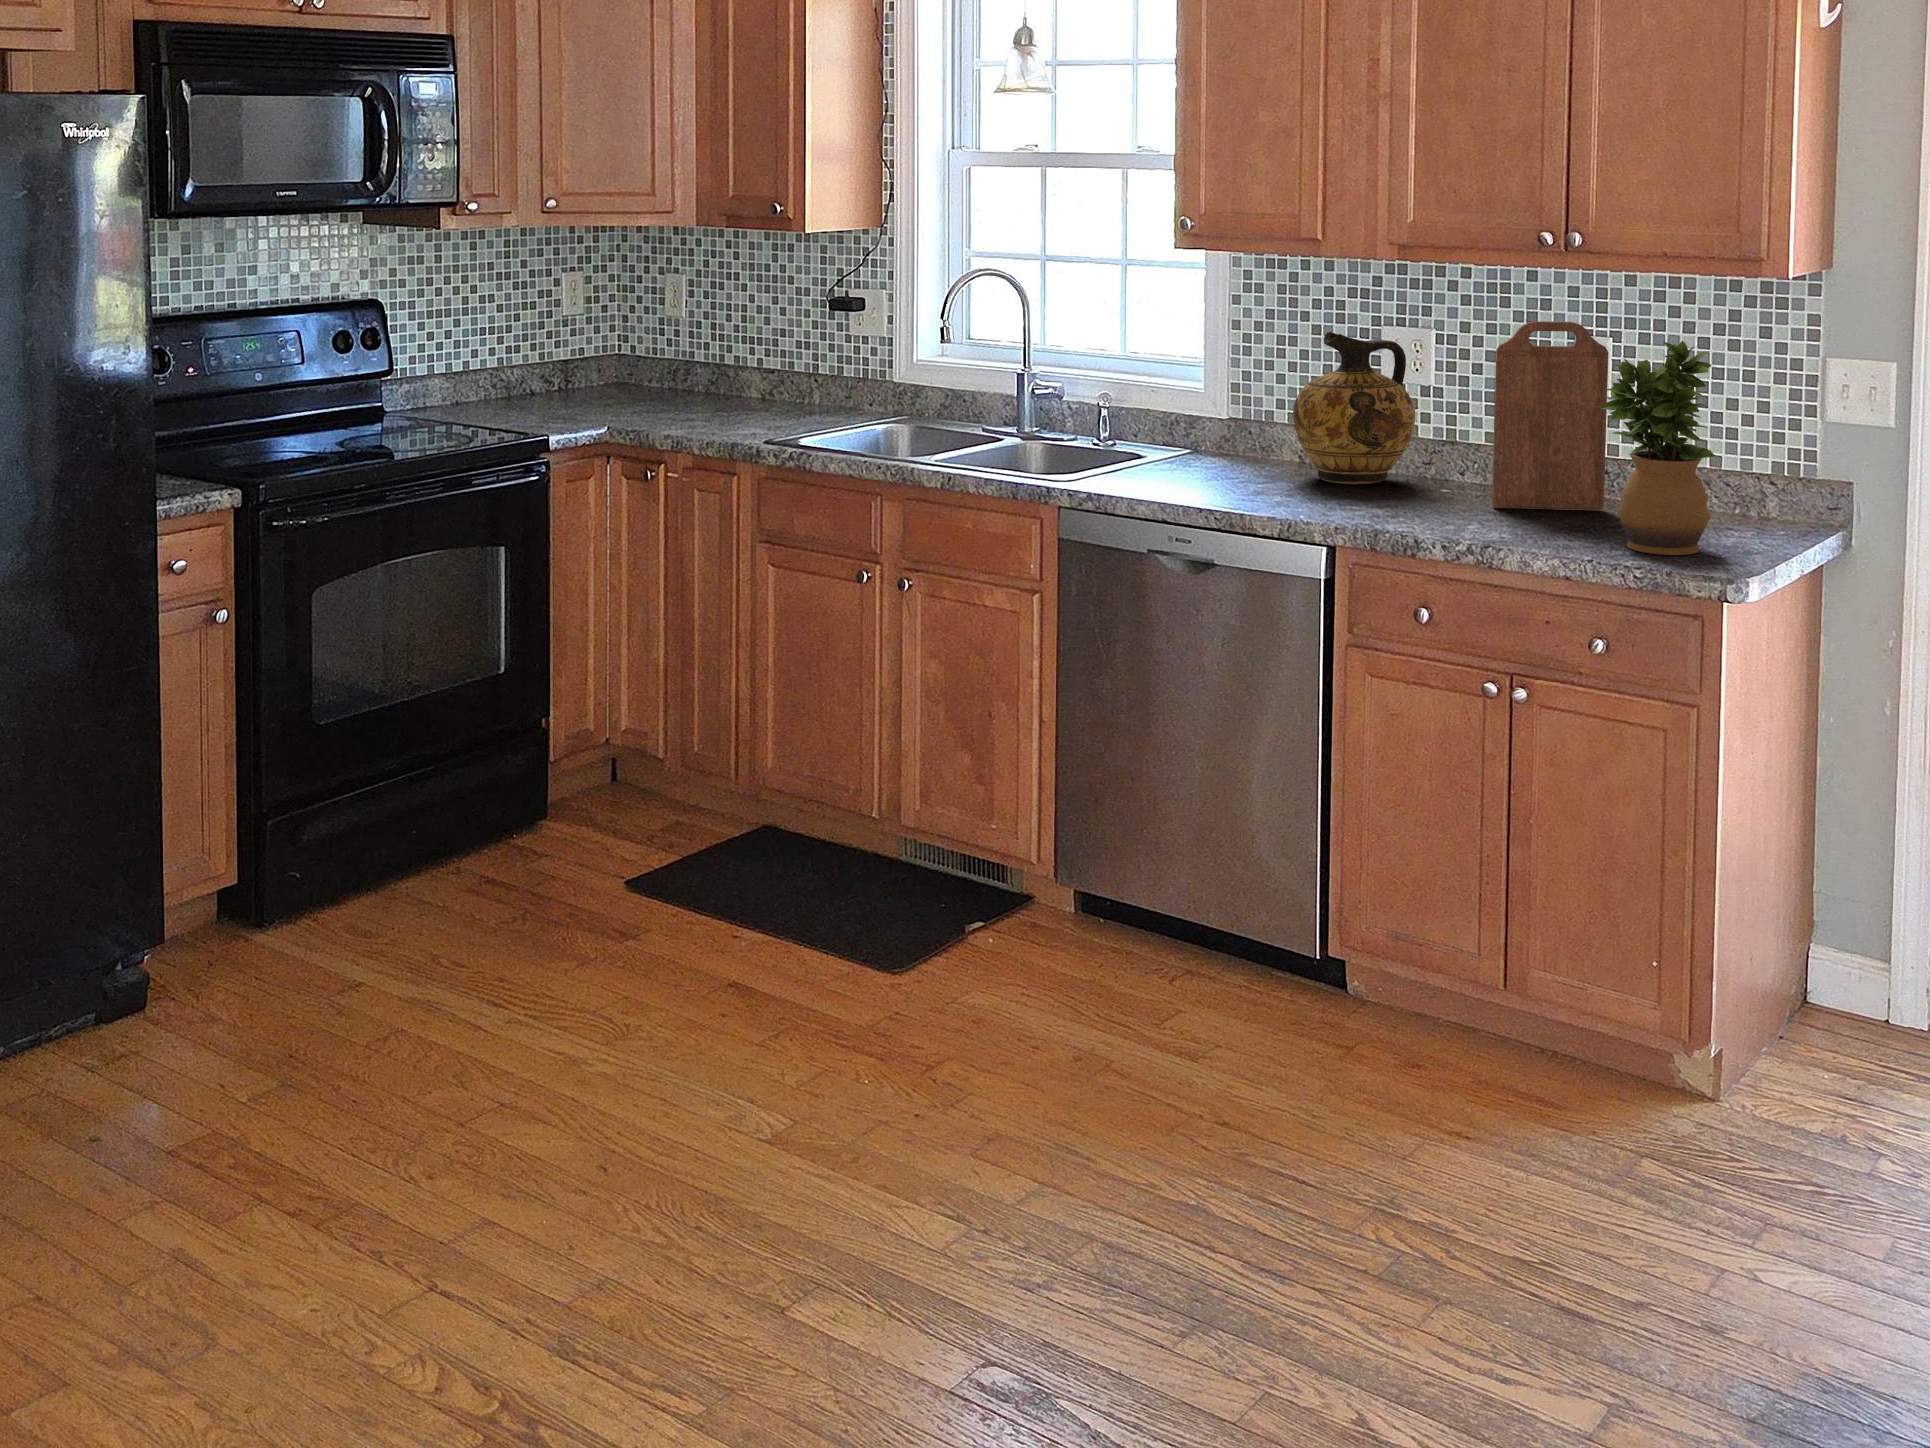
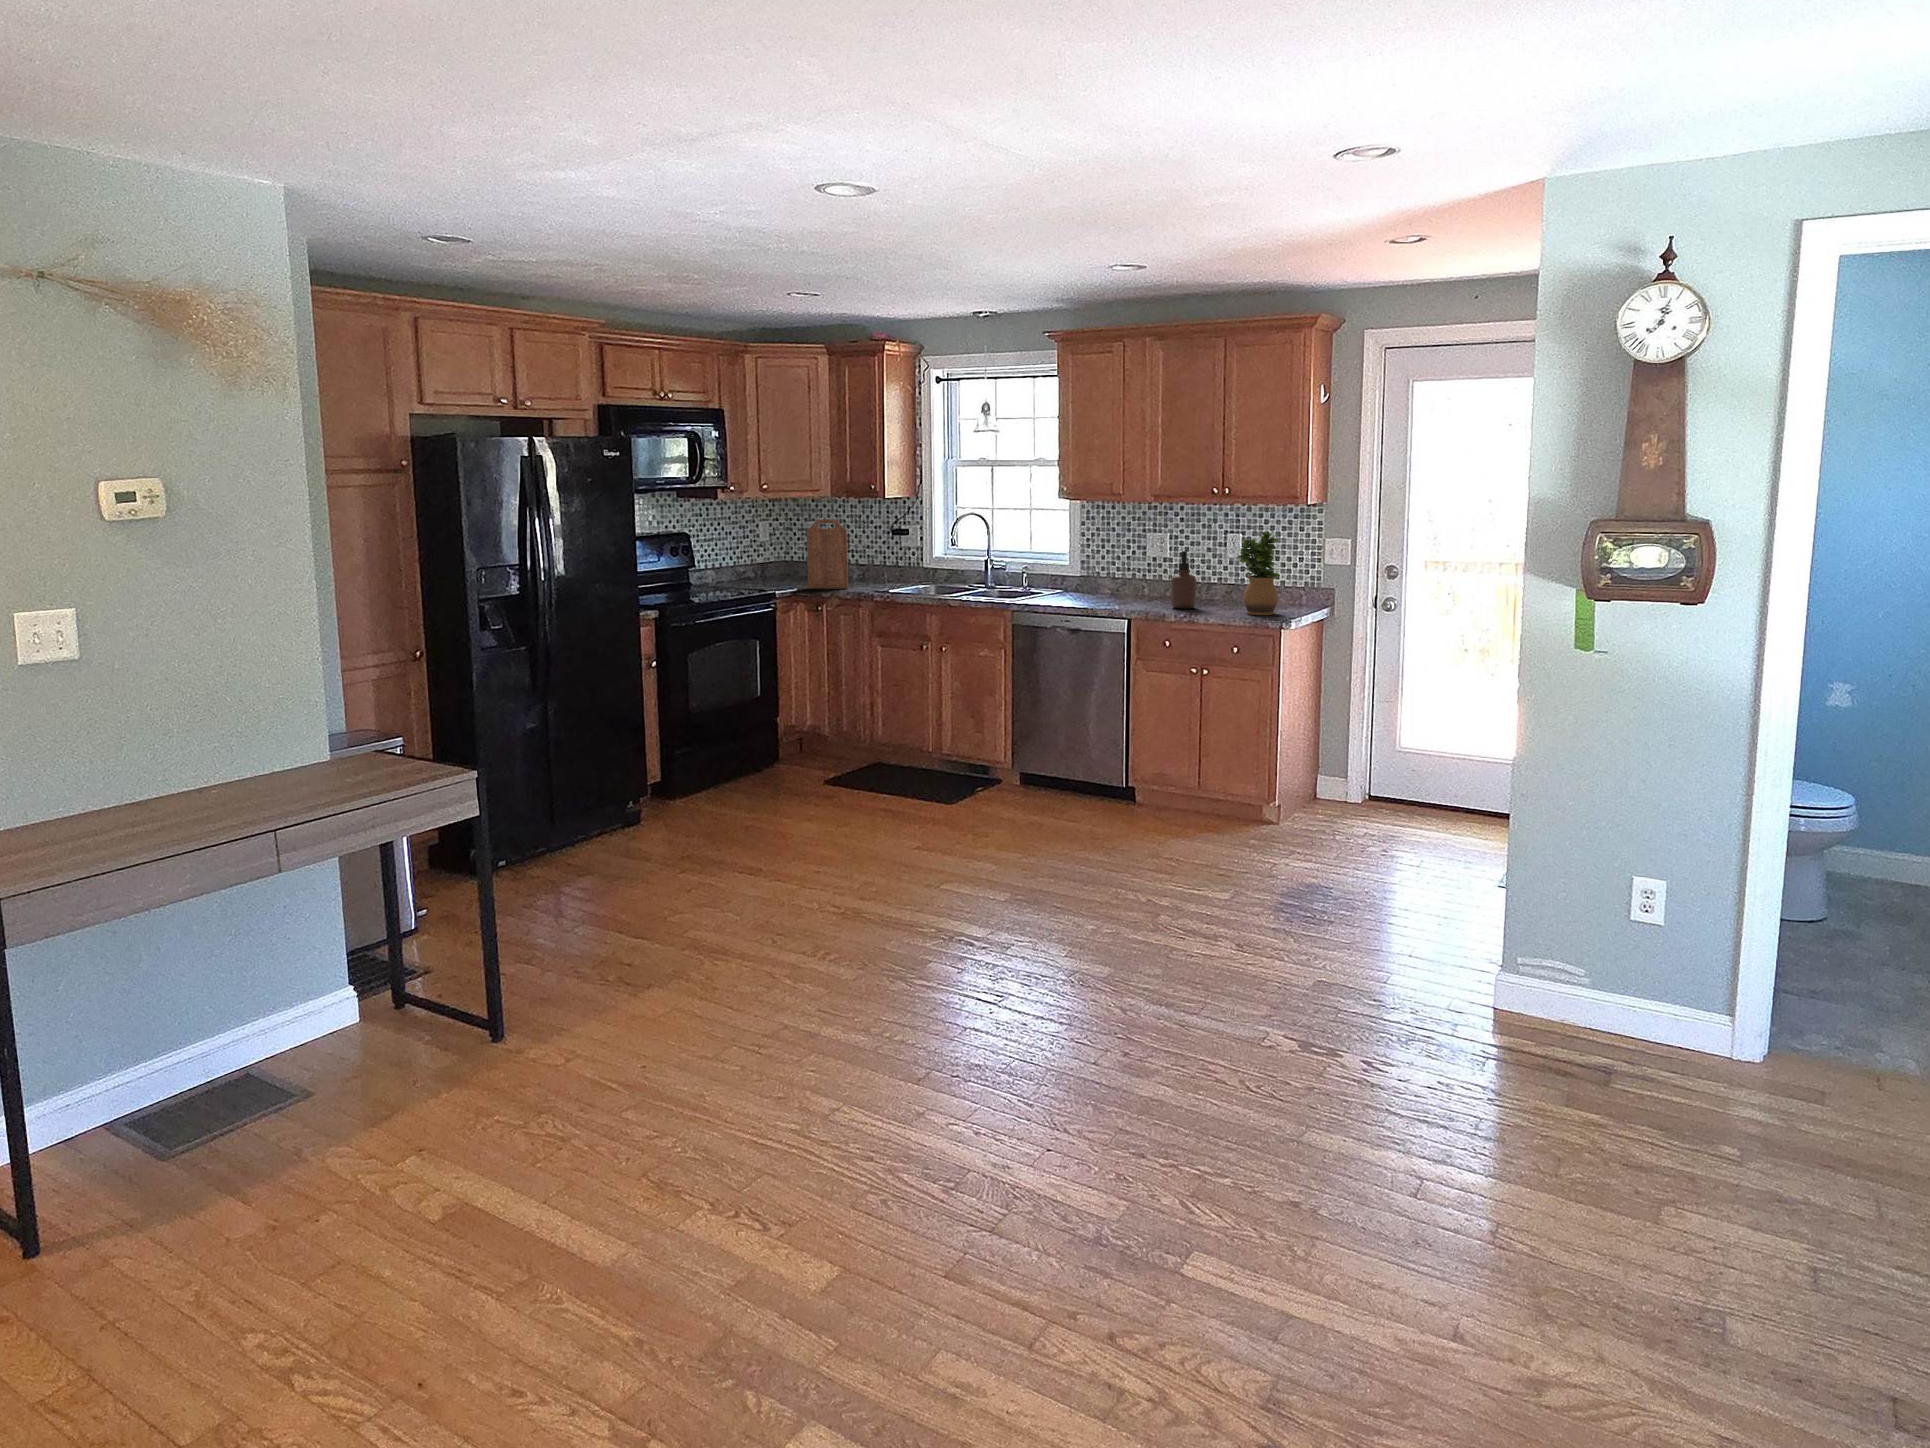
cutting board: present [1492,321,1609,510] -> present [807,519,848,589]
ceramic jug: present [1293,332,1415,484] -> none [1110,535,1161,599]
soap dispenser: none [1436,382,1499,524] -> present [1171,551,1196,609]

